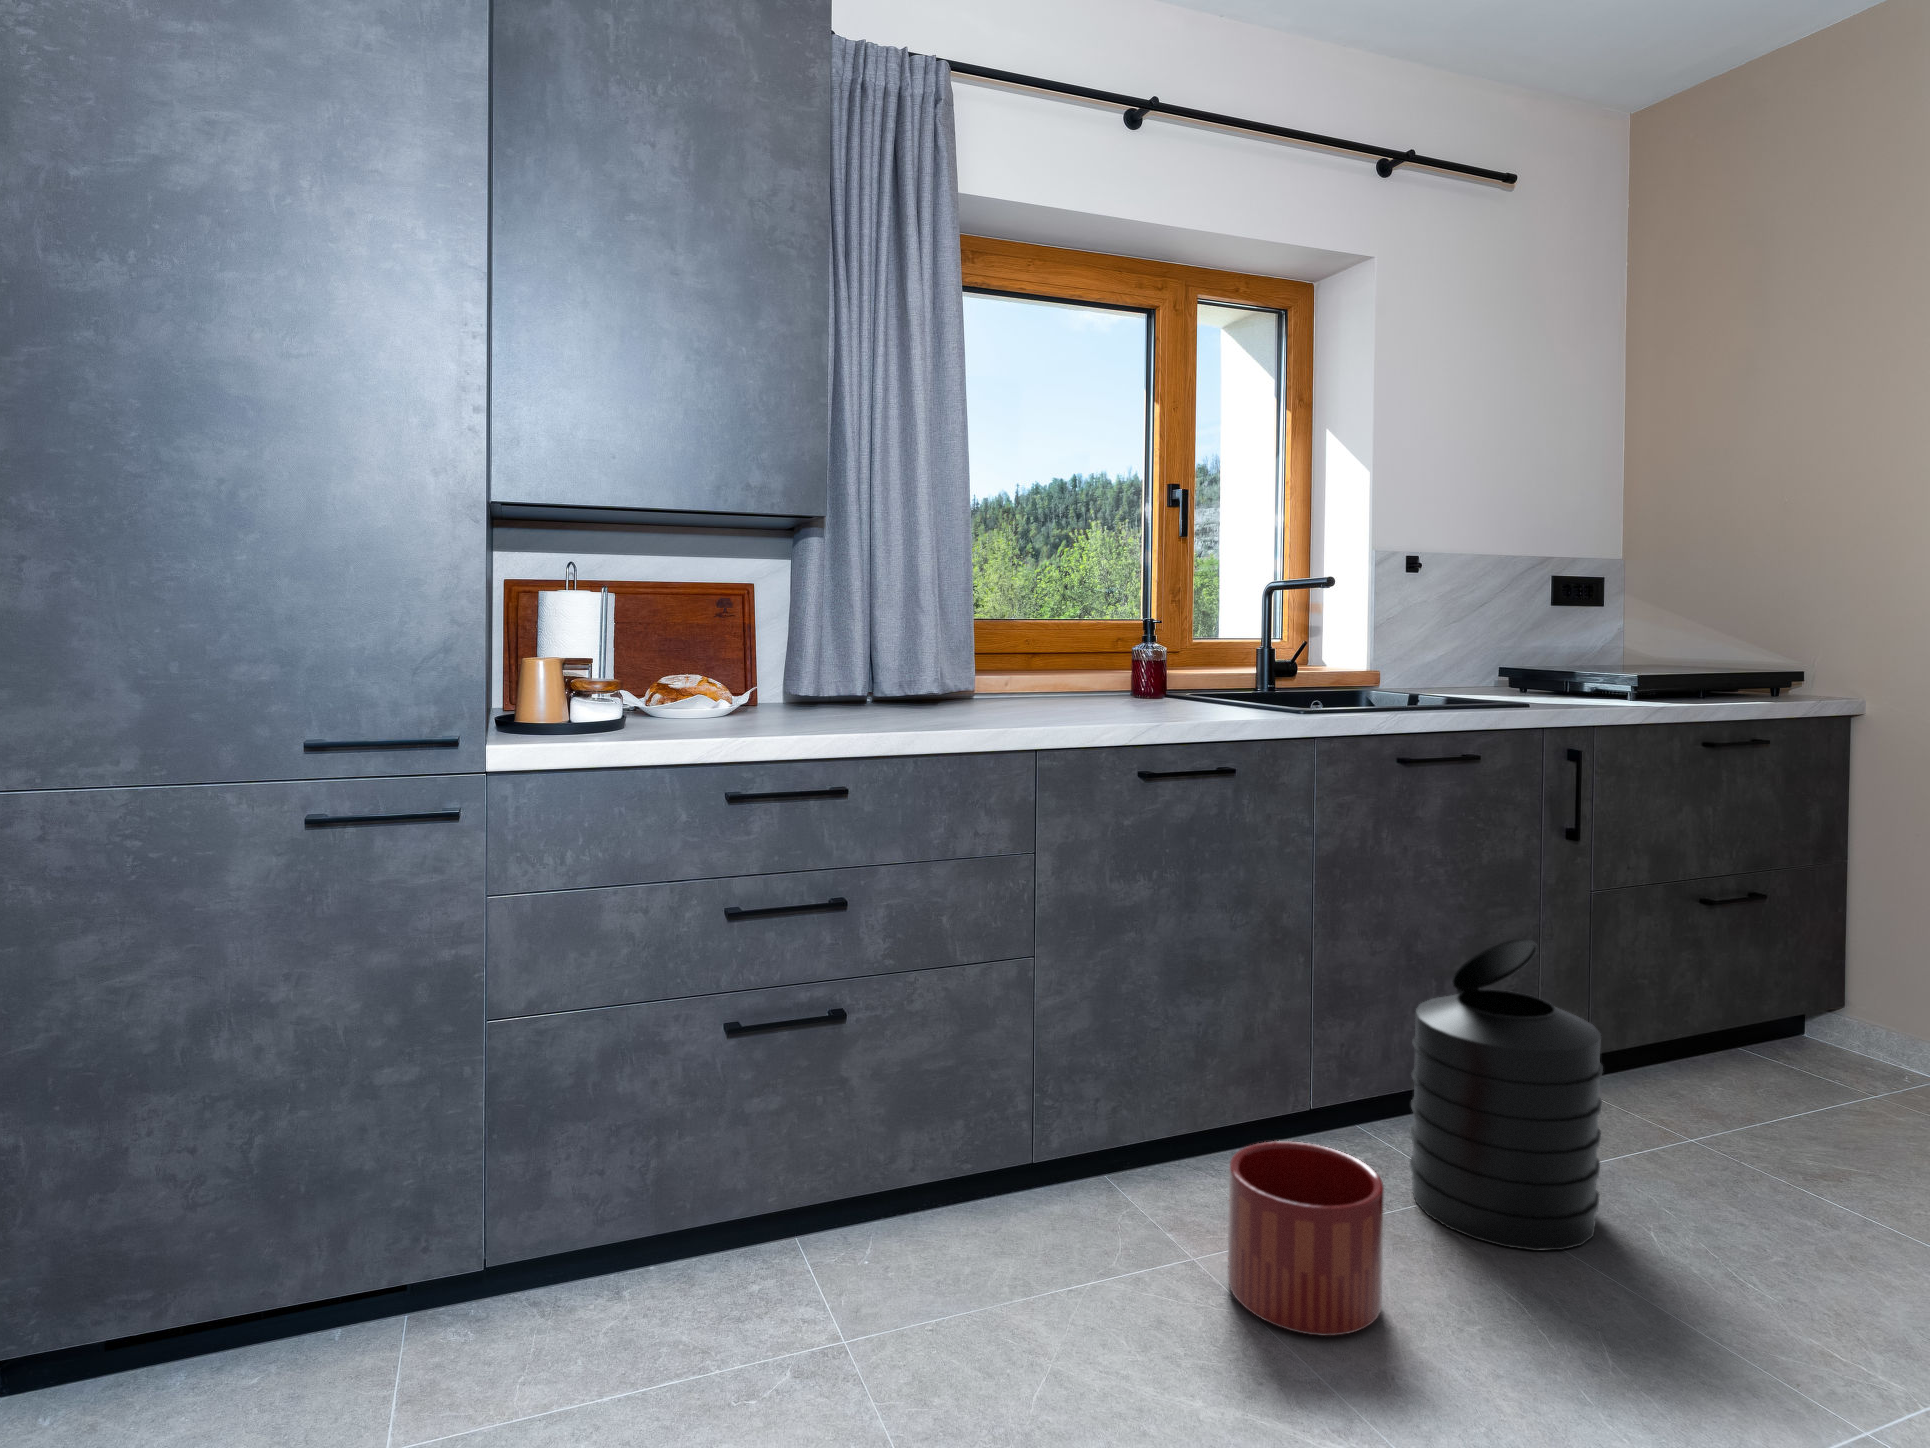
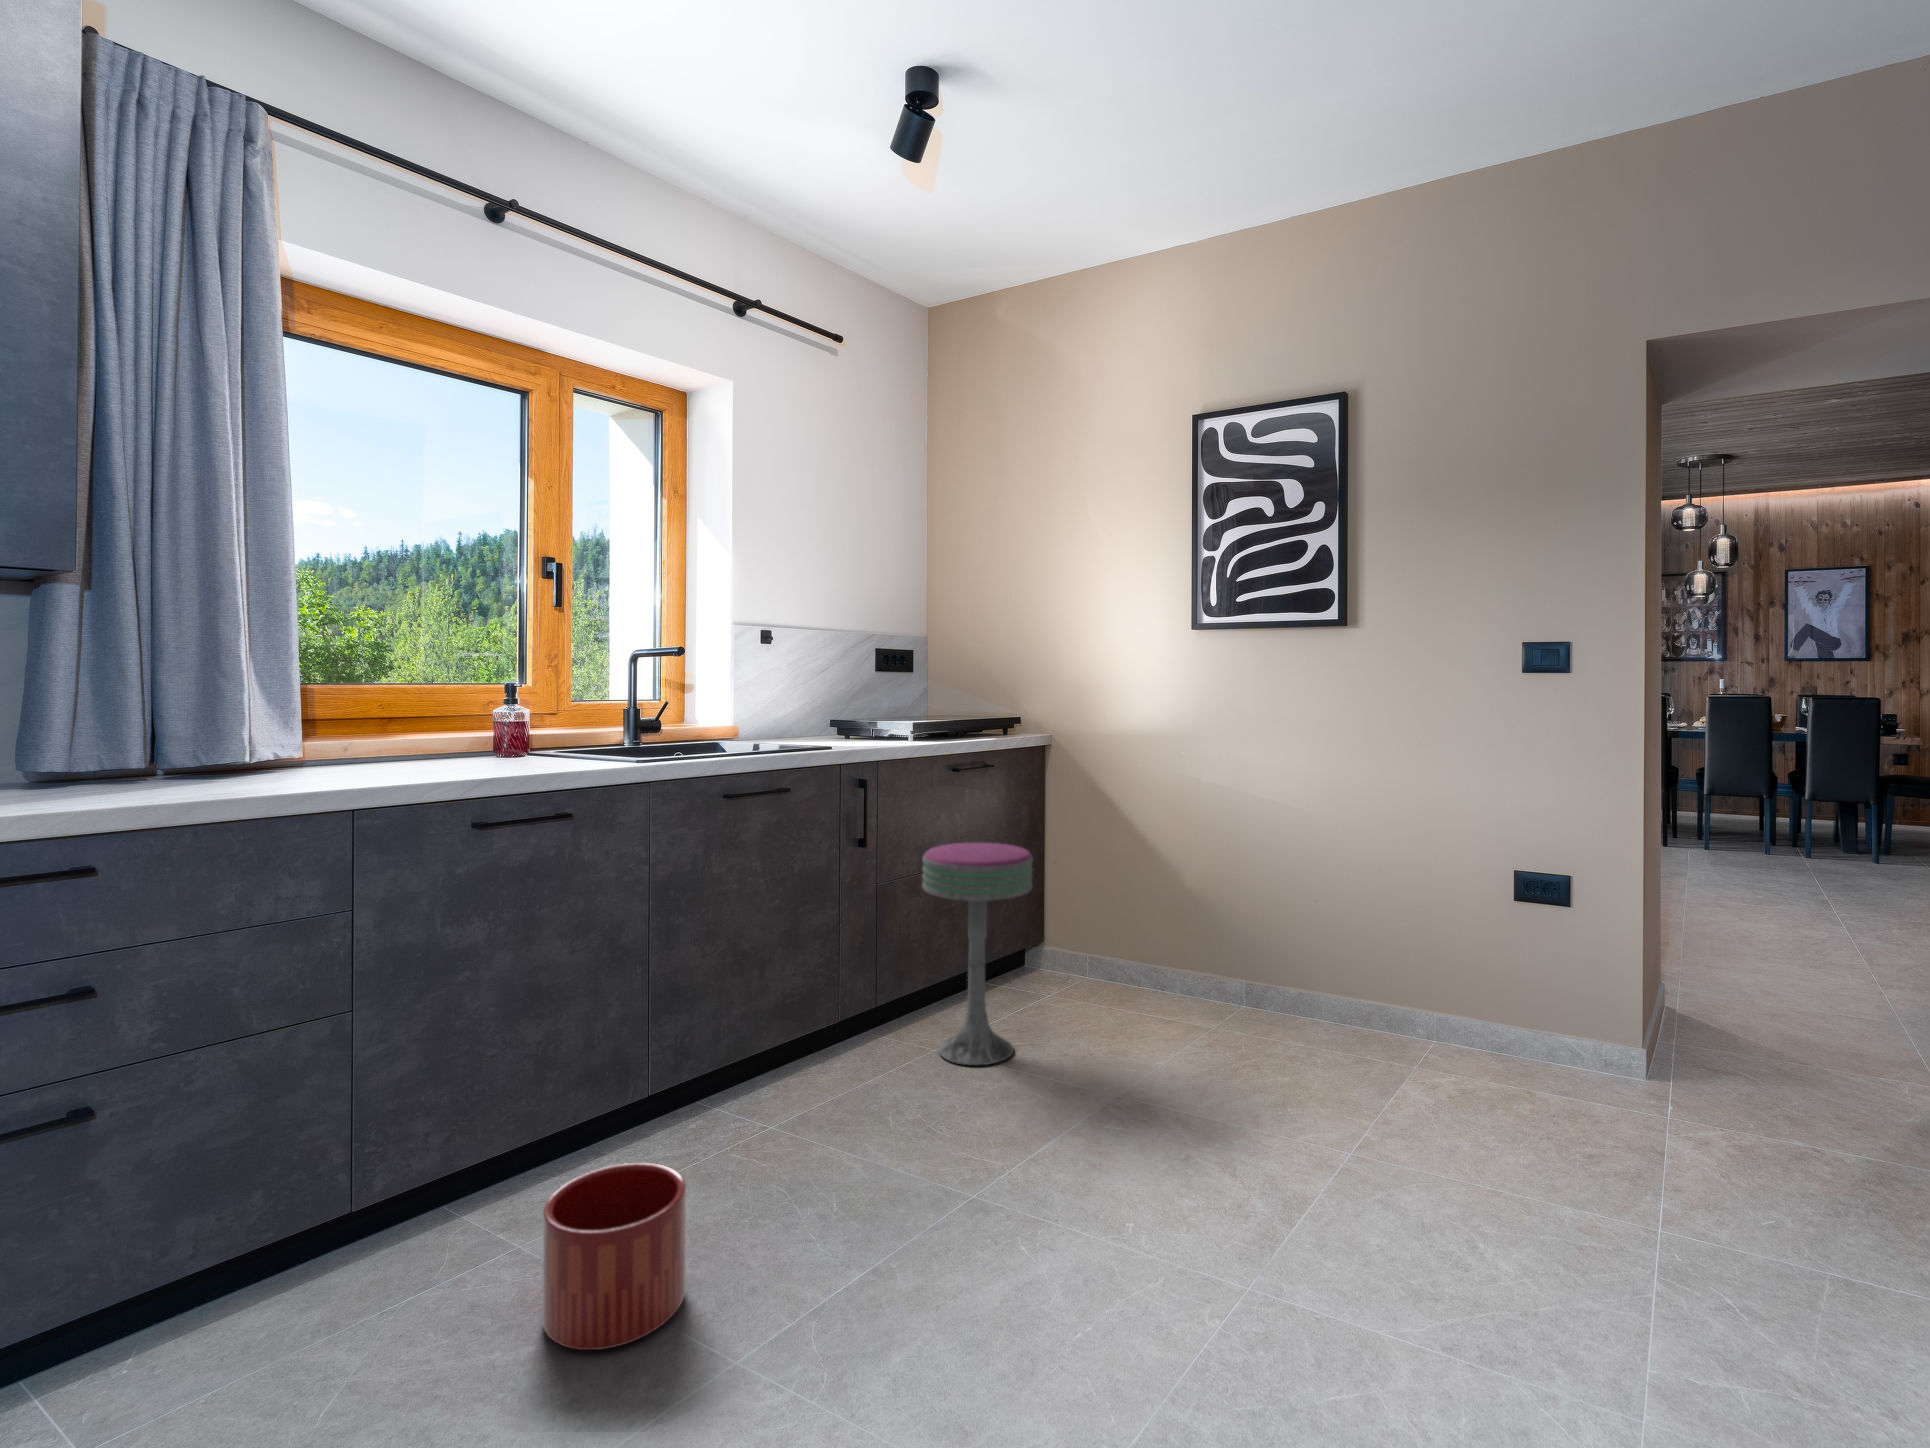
bar stool: none [1651,838,1840,1148] -> present [922,842,1033,1065]
trash can: present [1410,939,1603,1251] -> none [733,945,874,1202]

